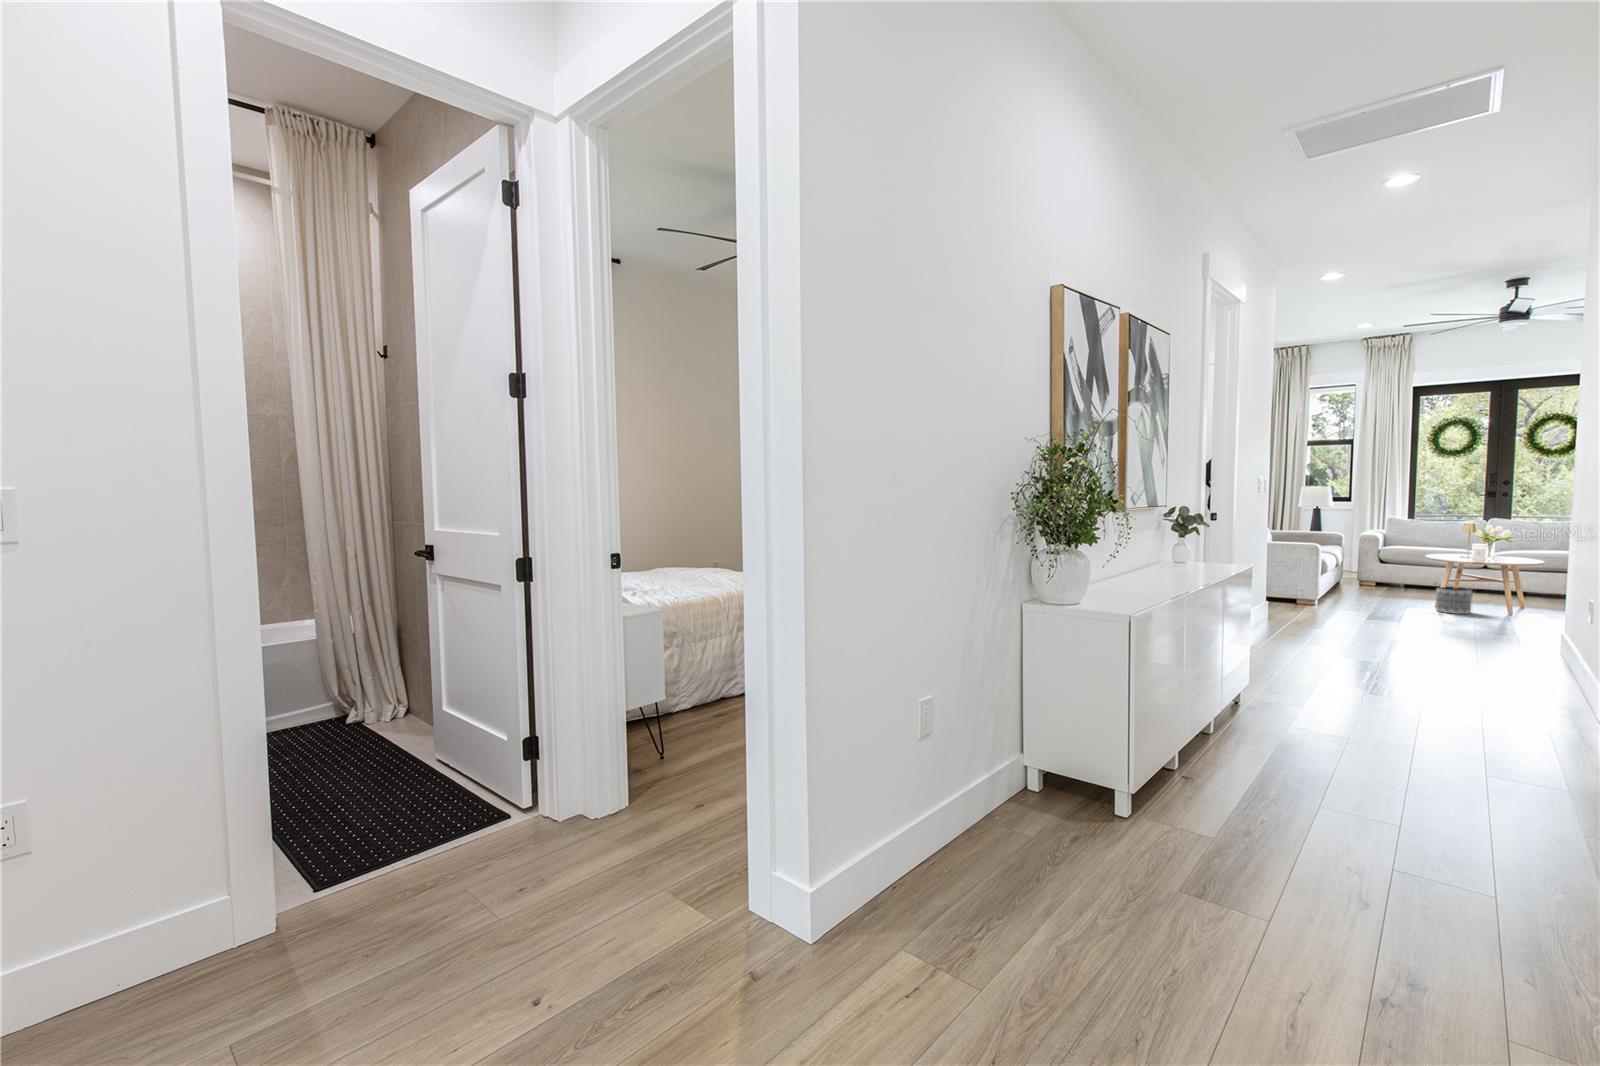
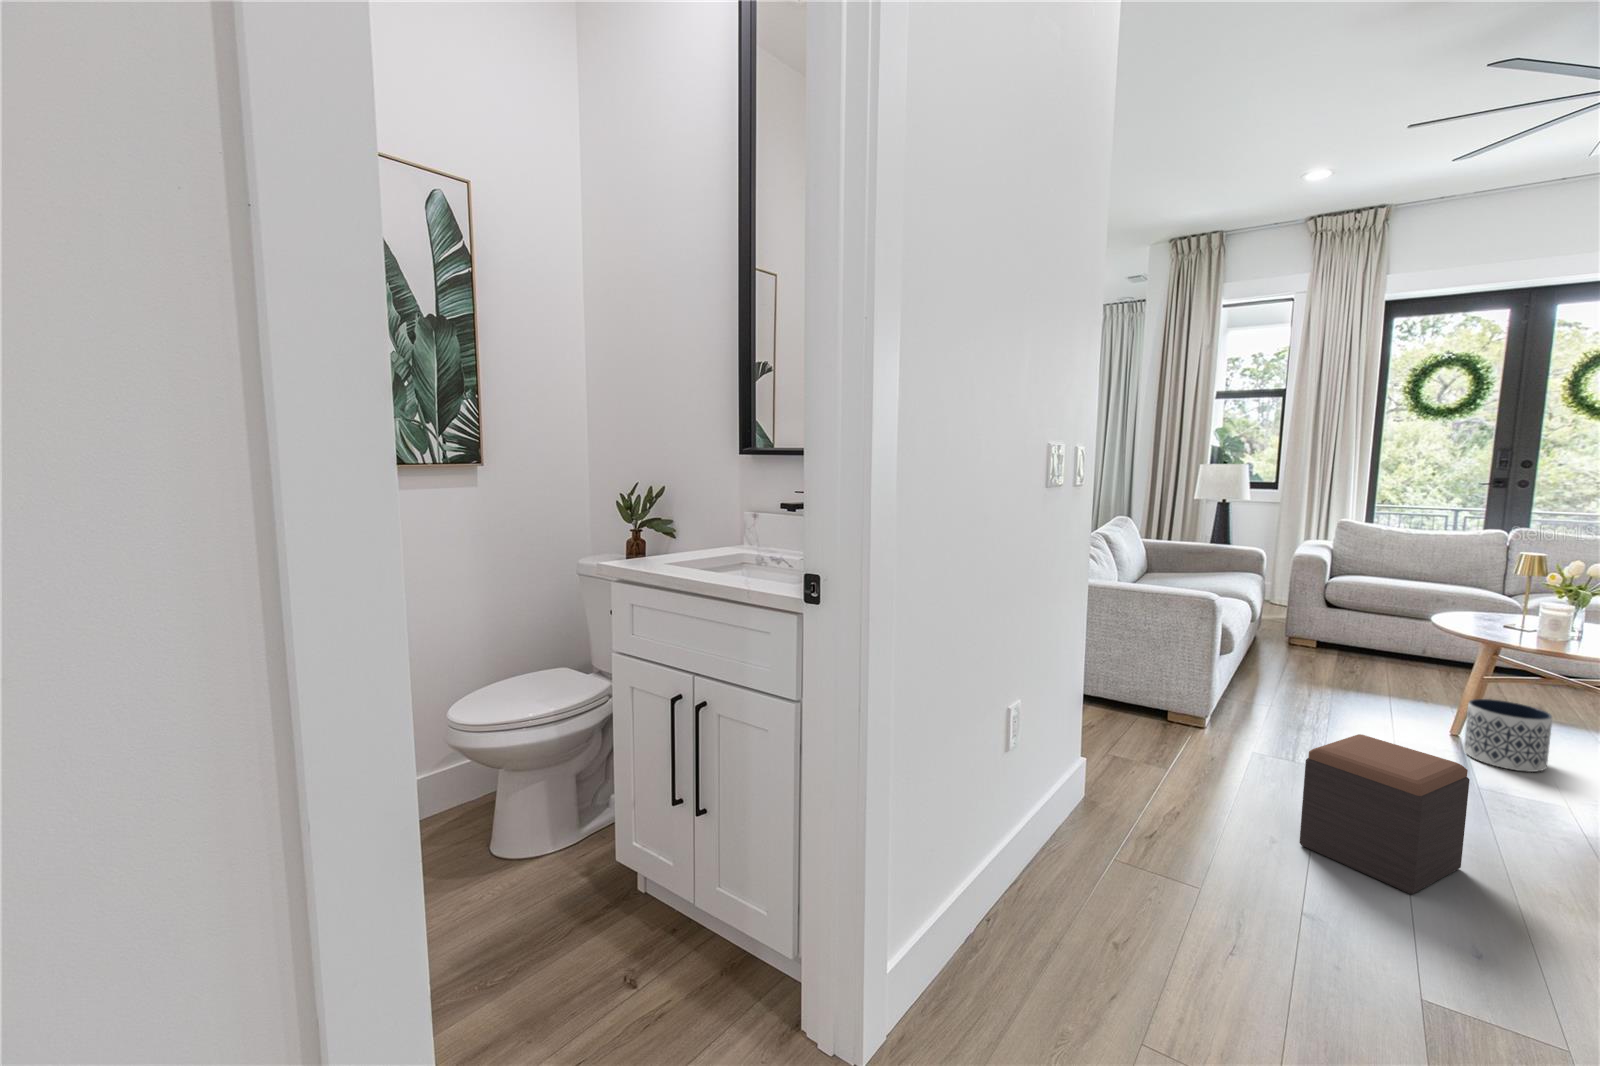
footstool: none [1354,586,1416,631] -> present [1299,734,1470,894]

